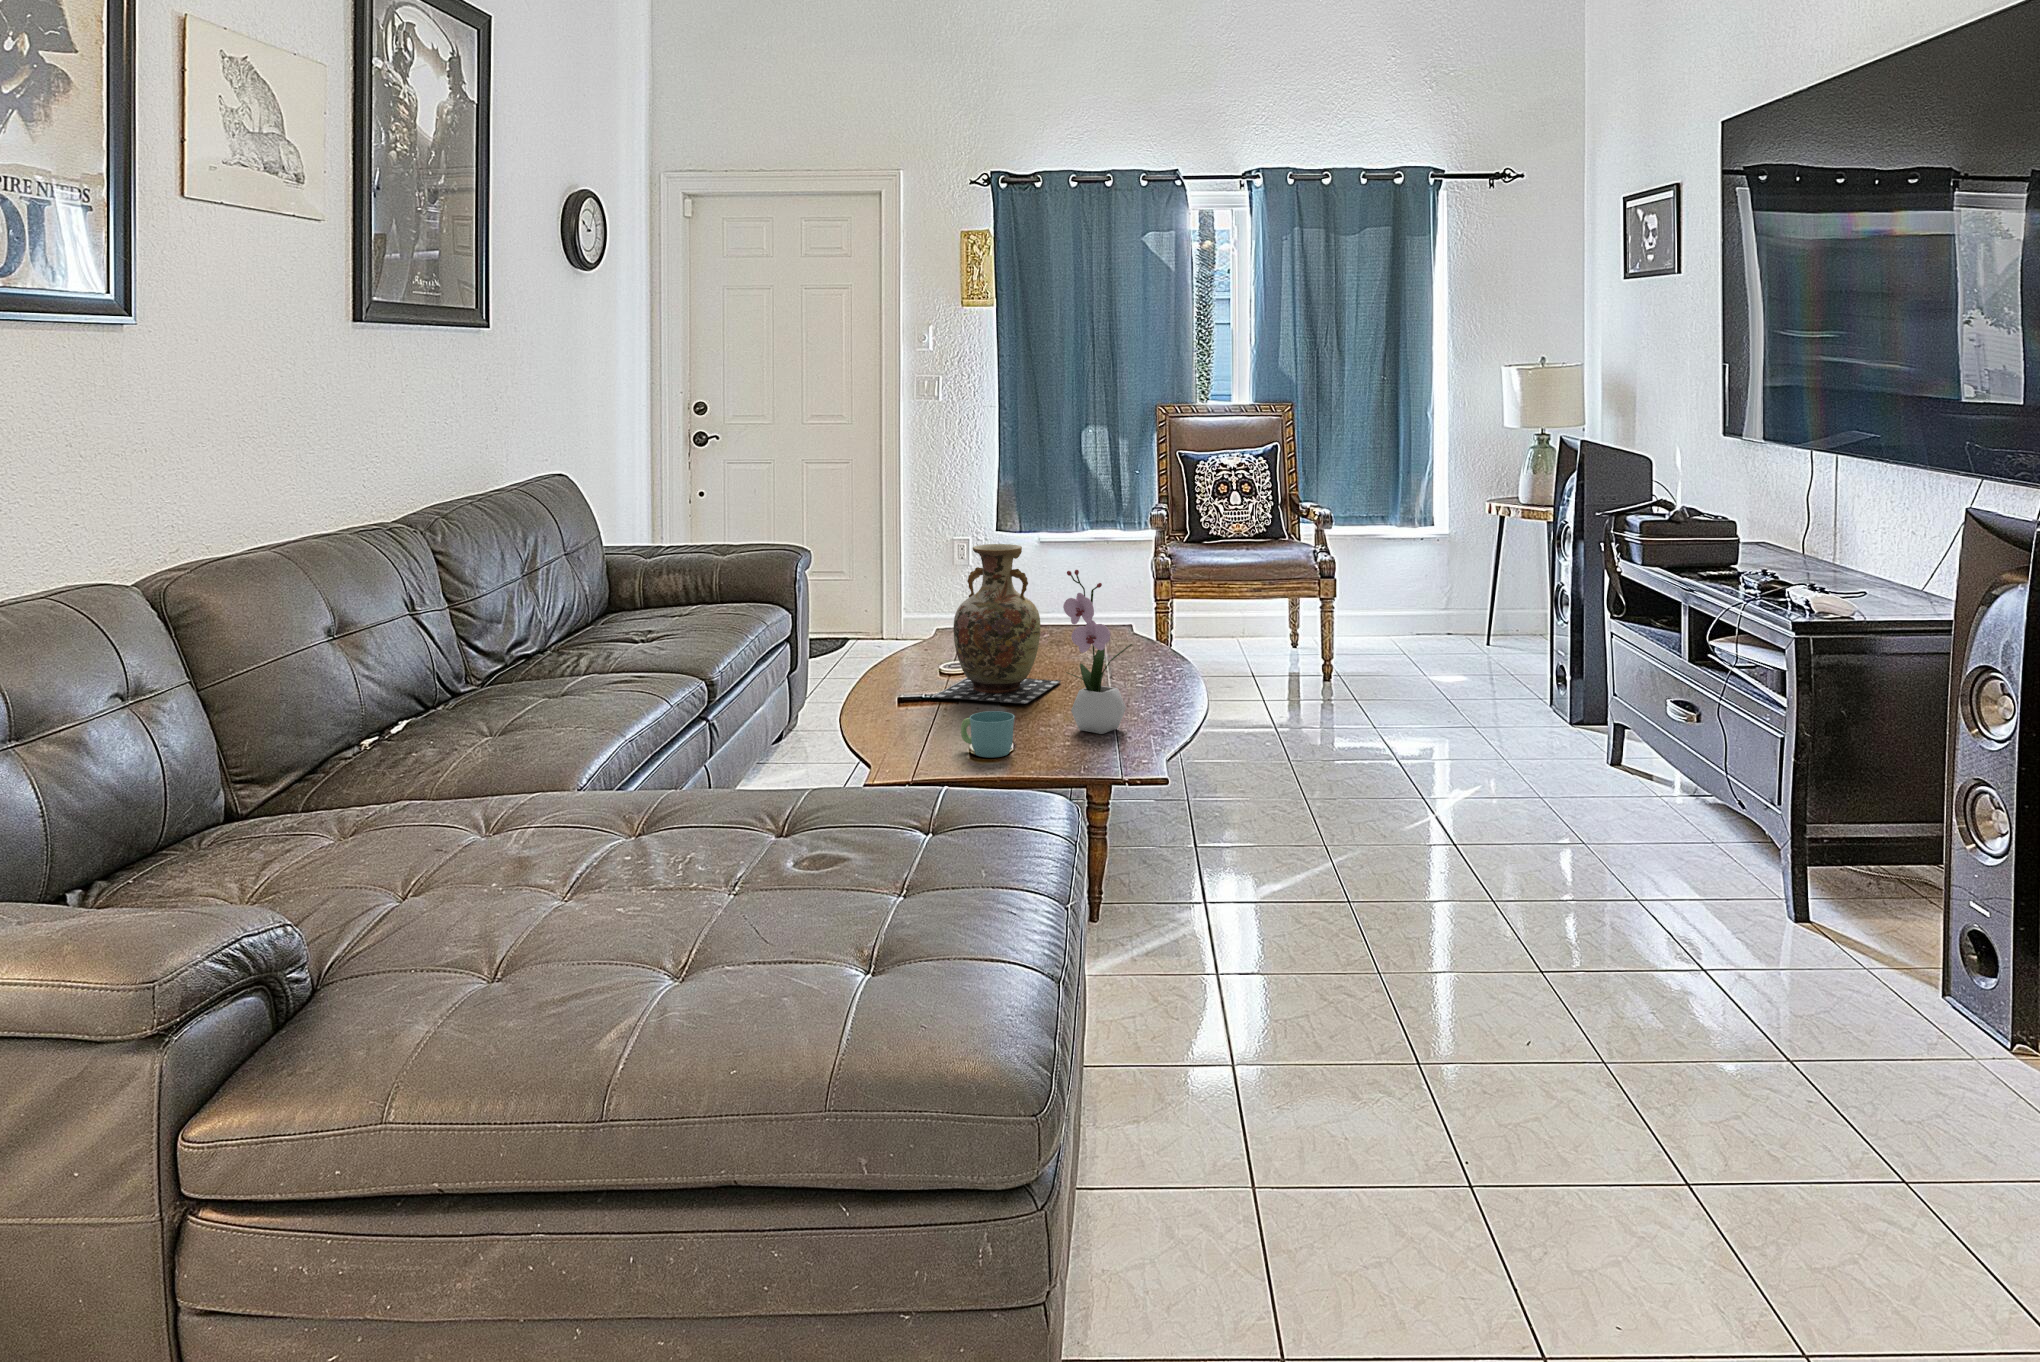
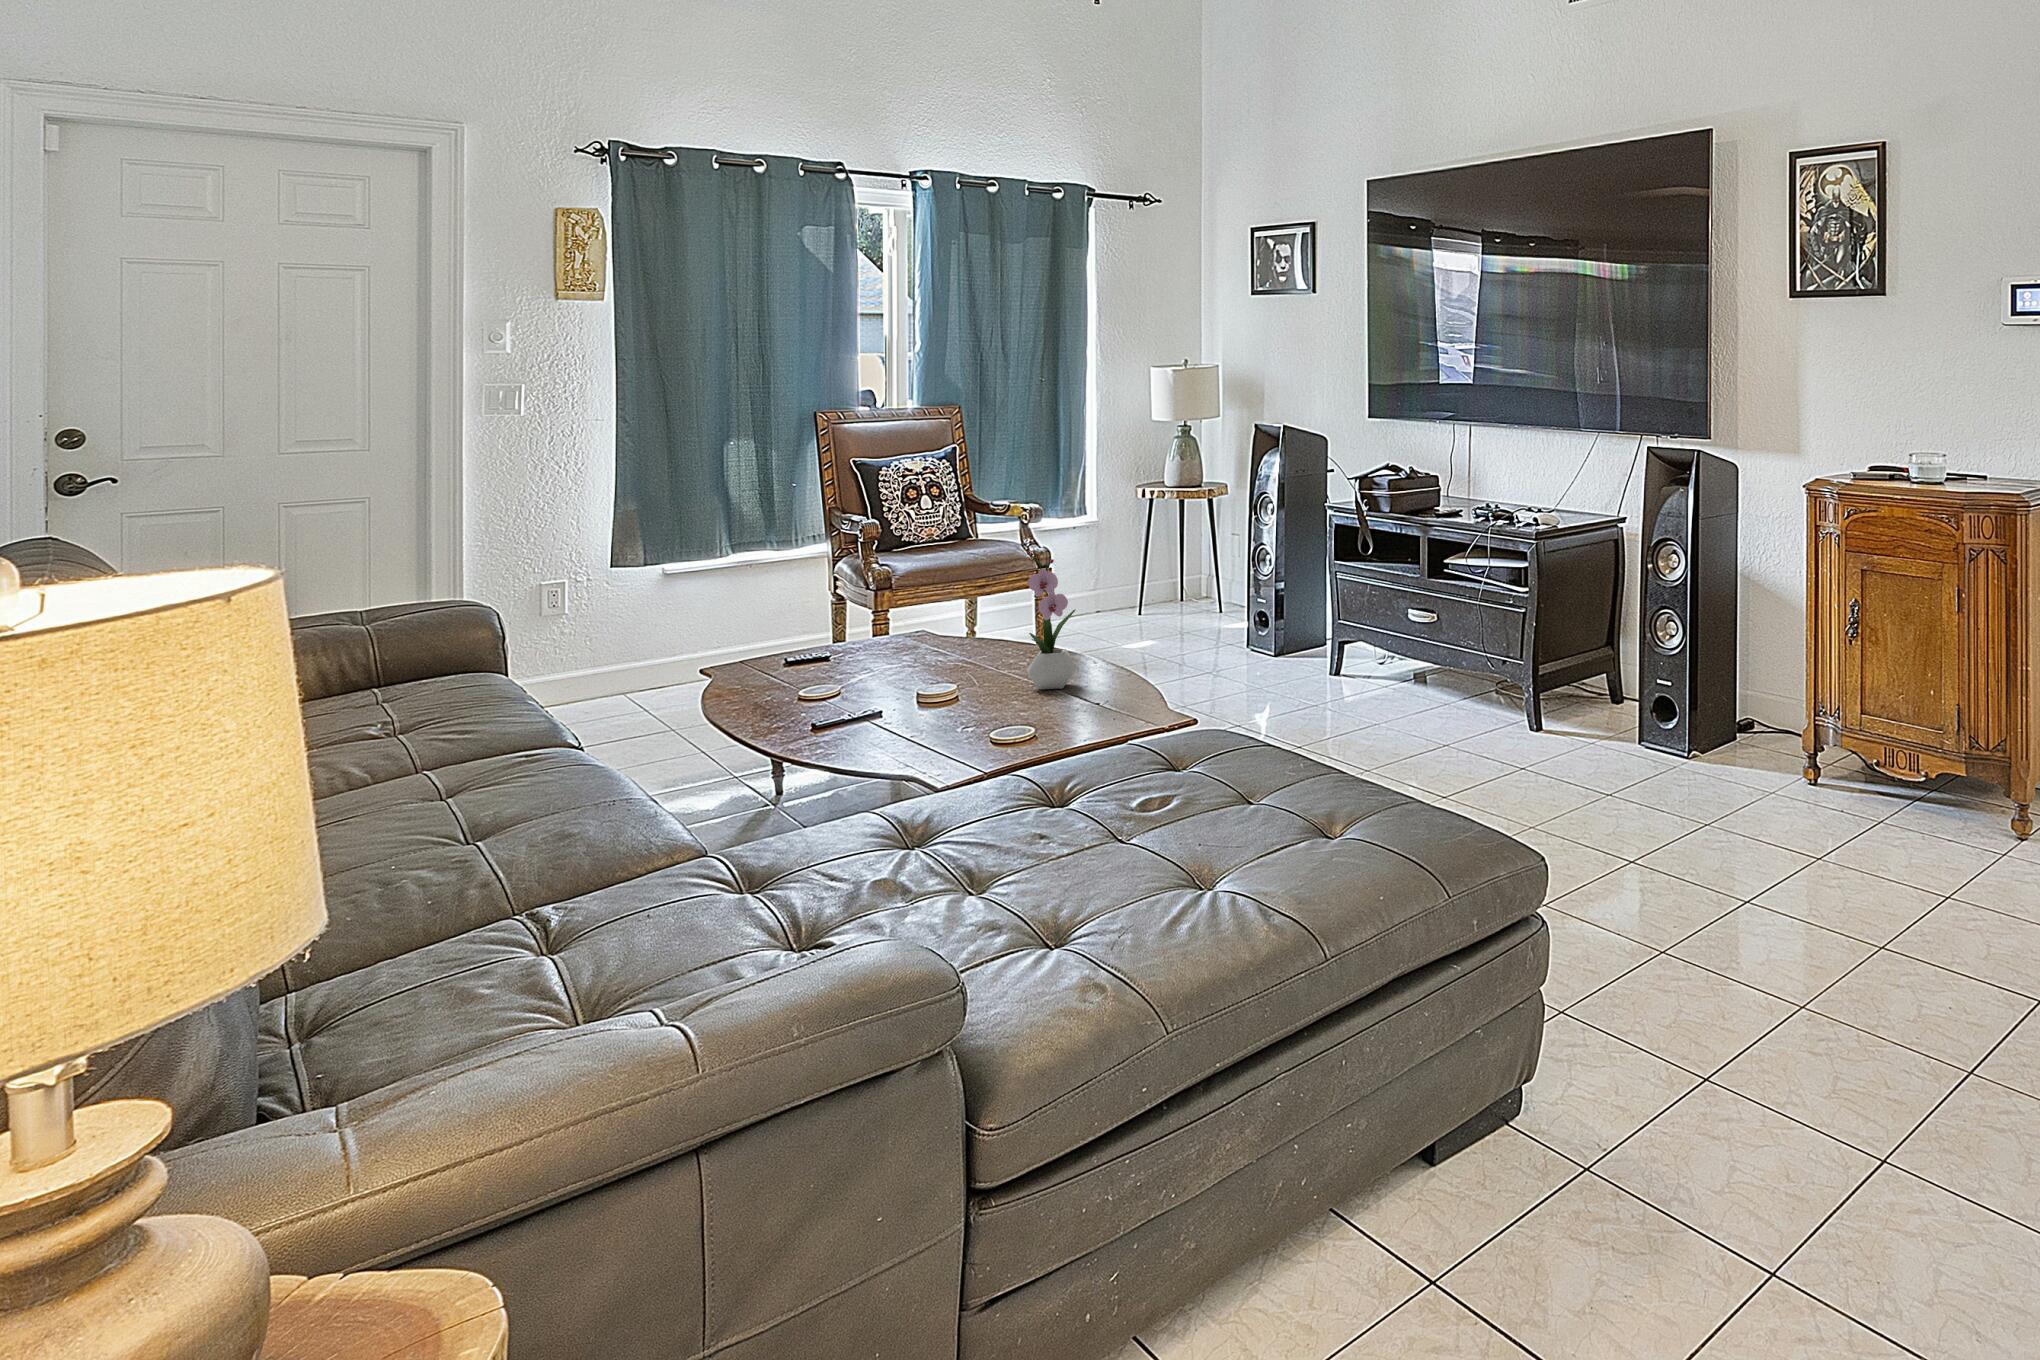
vase: present [932,544,1061,704] -> none [851,541,957,692]
mug: present [961,711,1015,757] -> none [961,678,1016,718]

